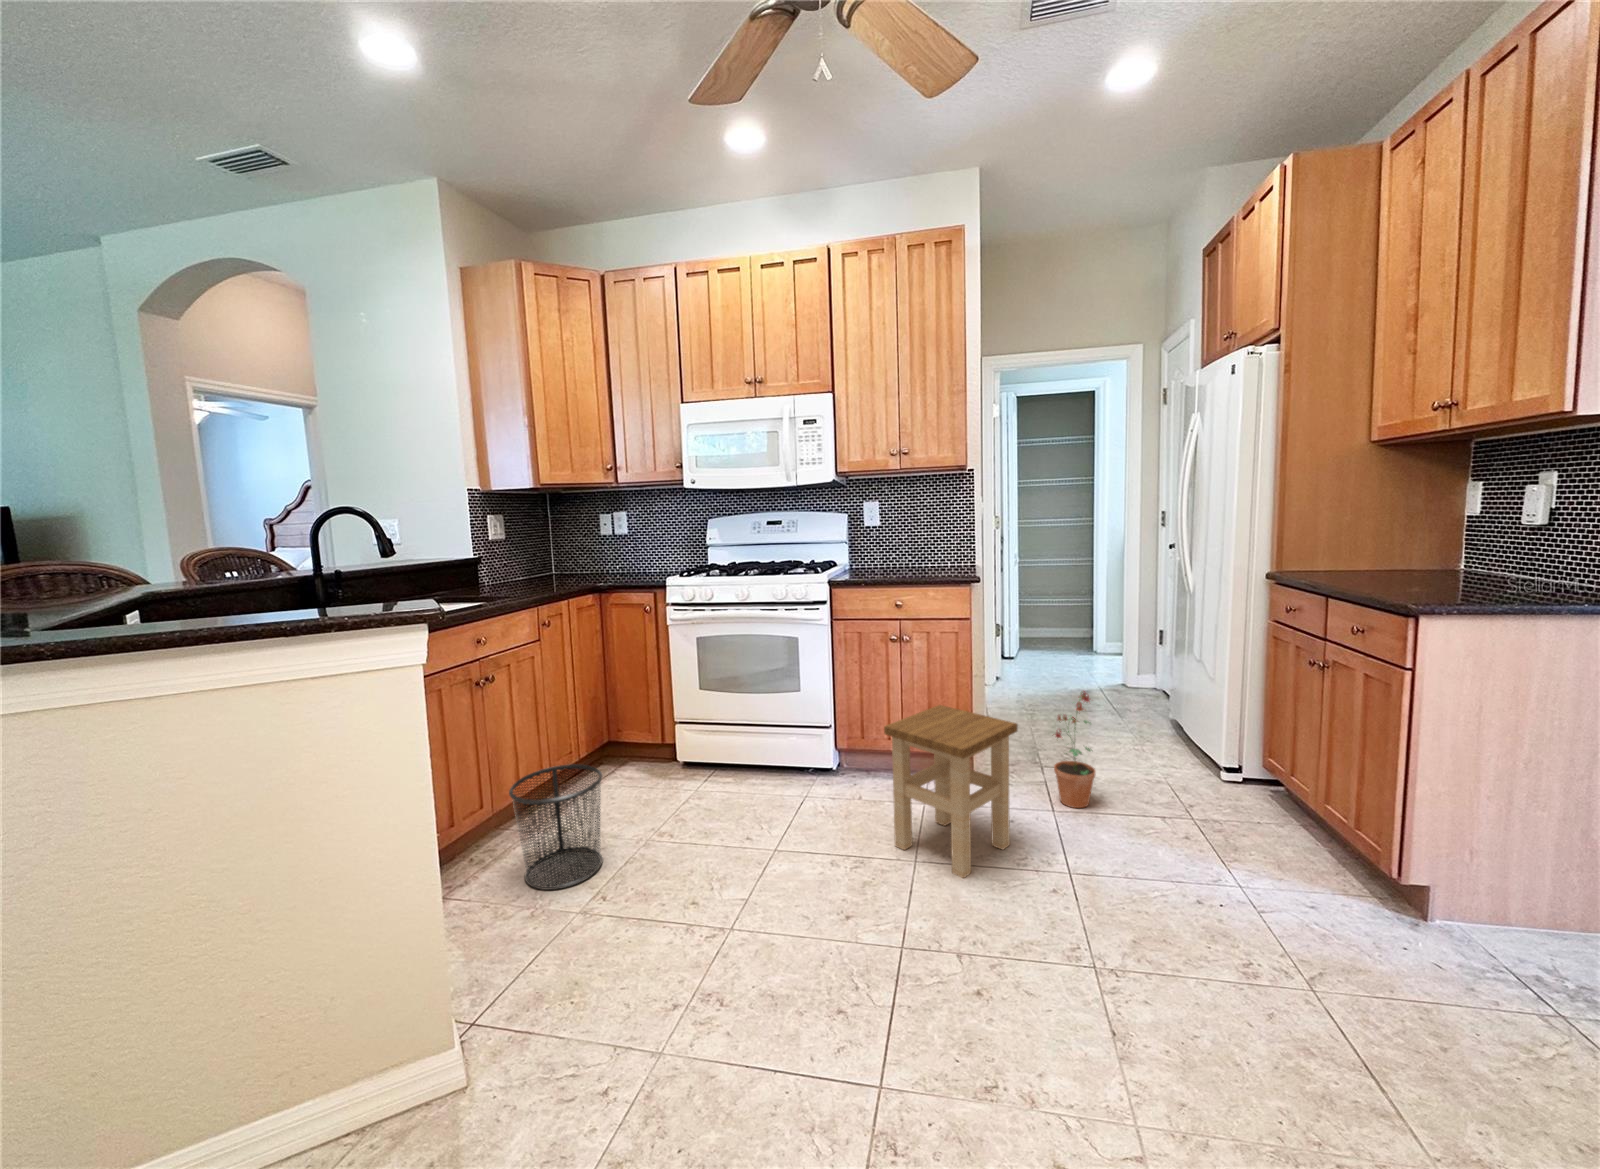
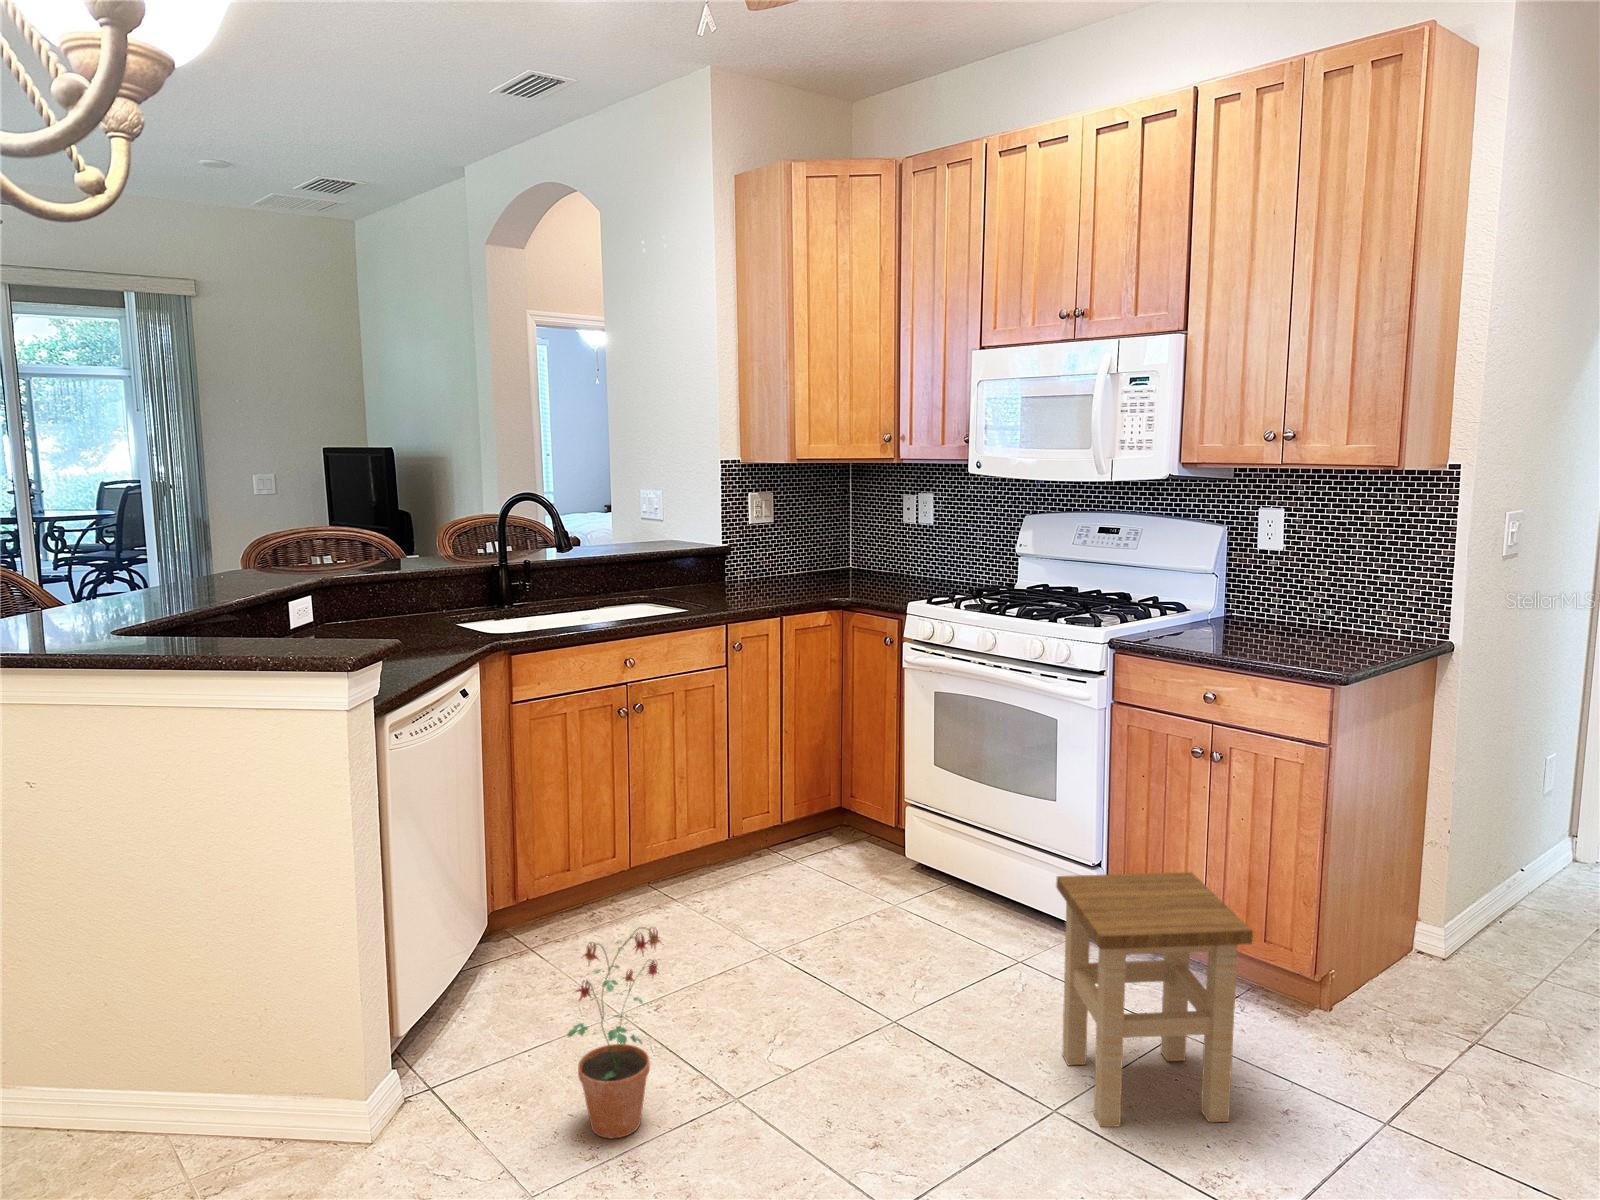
potted plant: present [1054,691,1095,808] -> present [568,927,661,1138]
waste bin: present [509,764,603,890] -> none [637,817,739,955]

